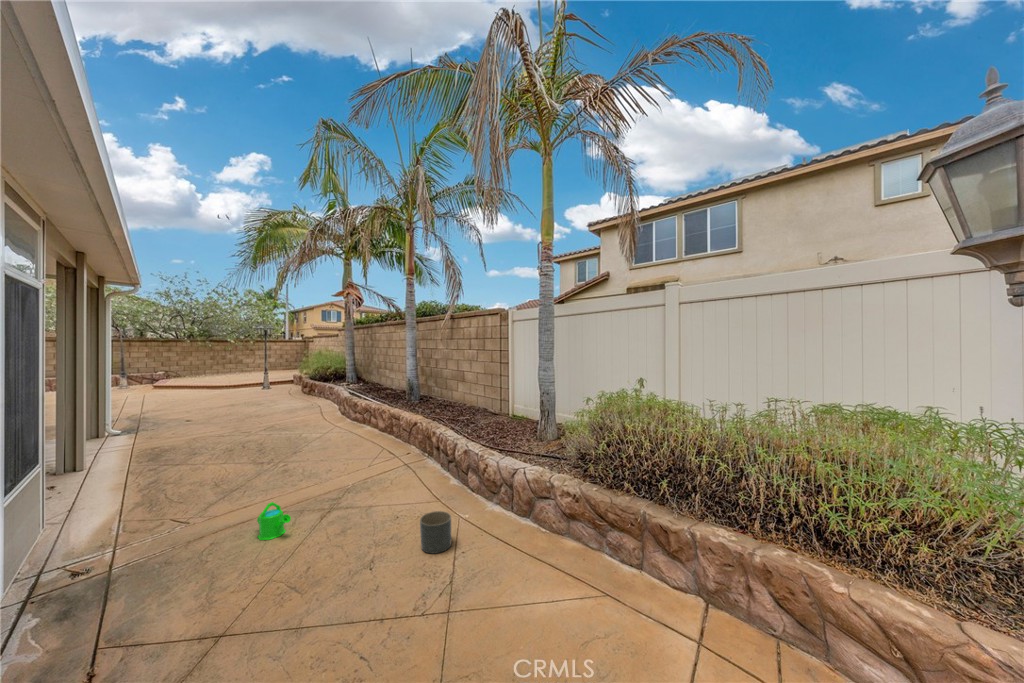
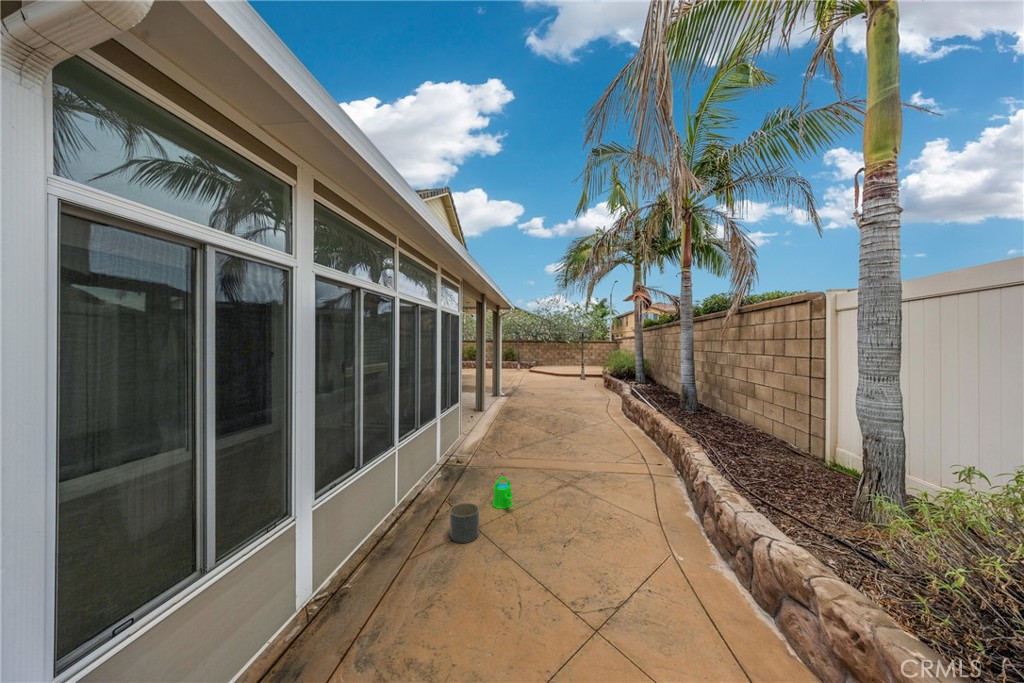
planter: present [420,511,451,554] -> present [450,503,479,543]

